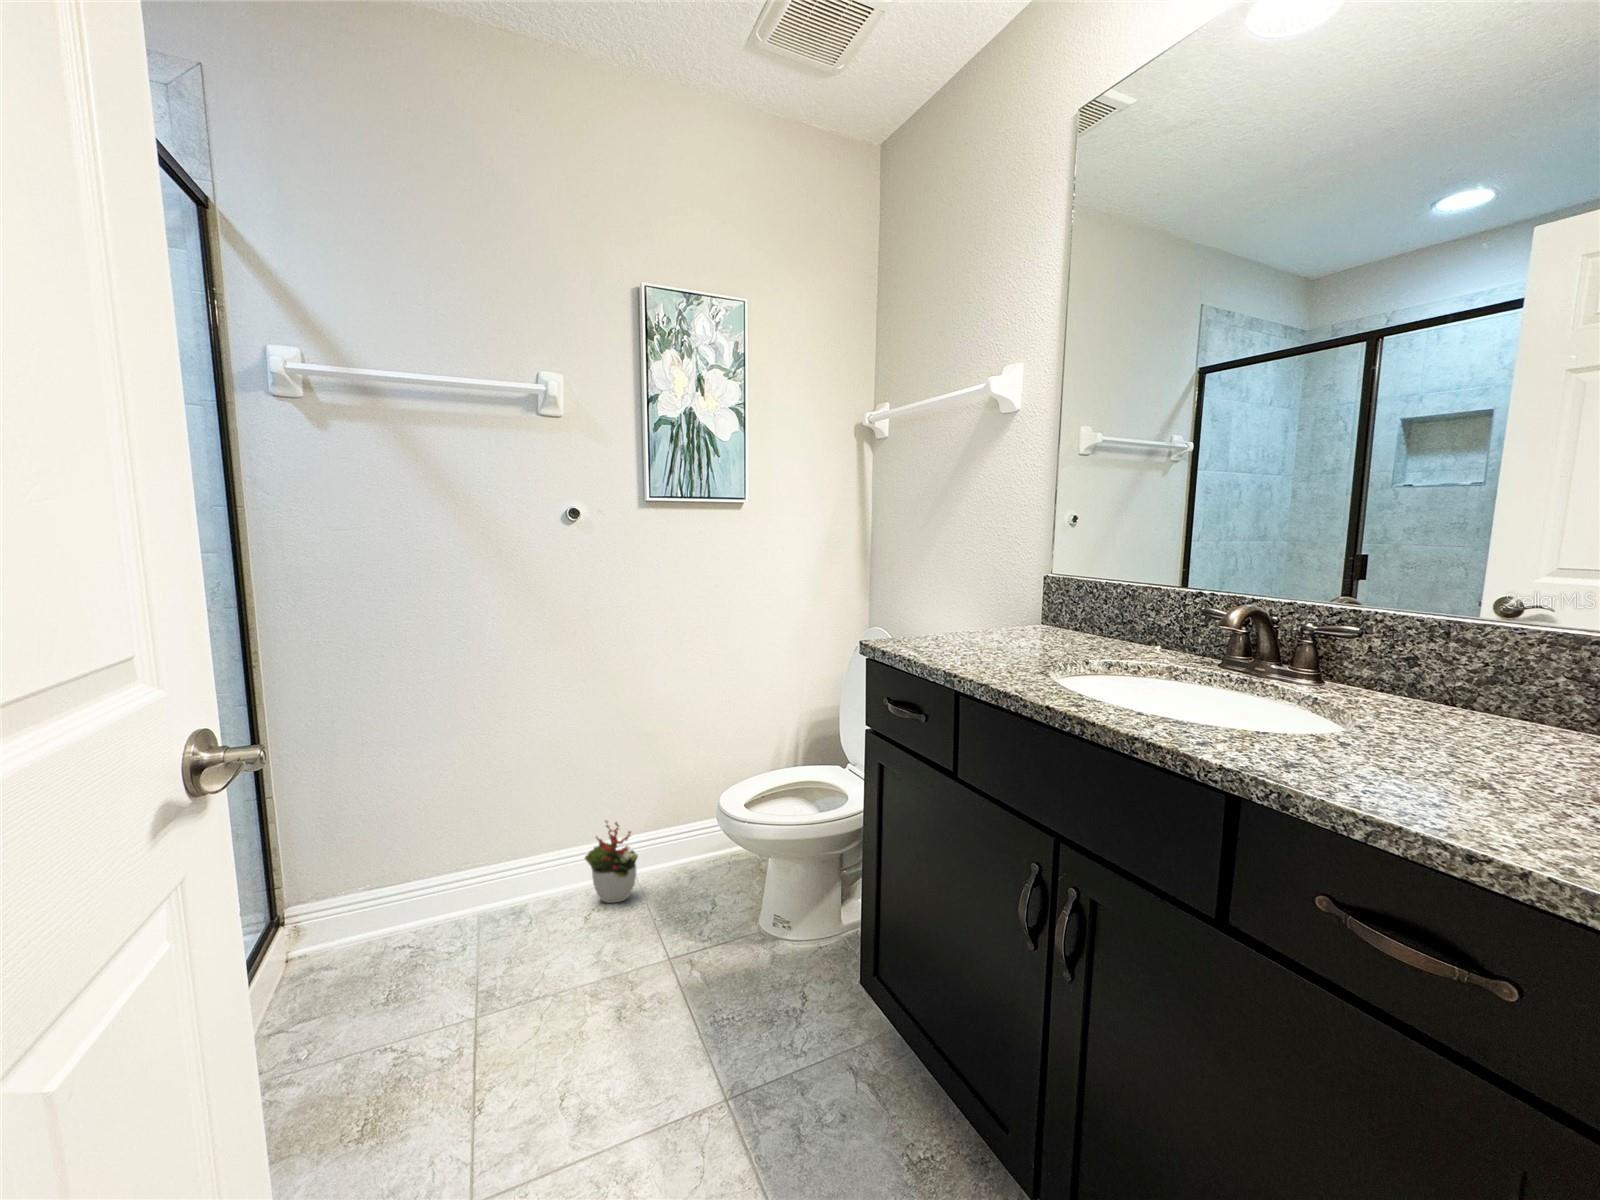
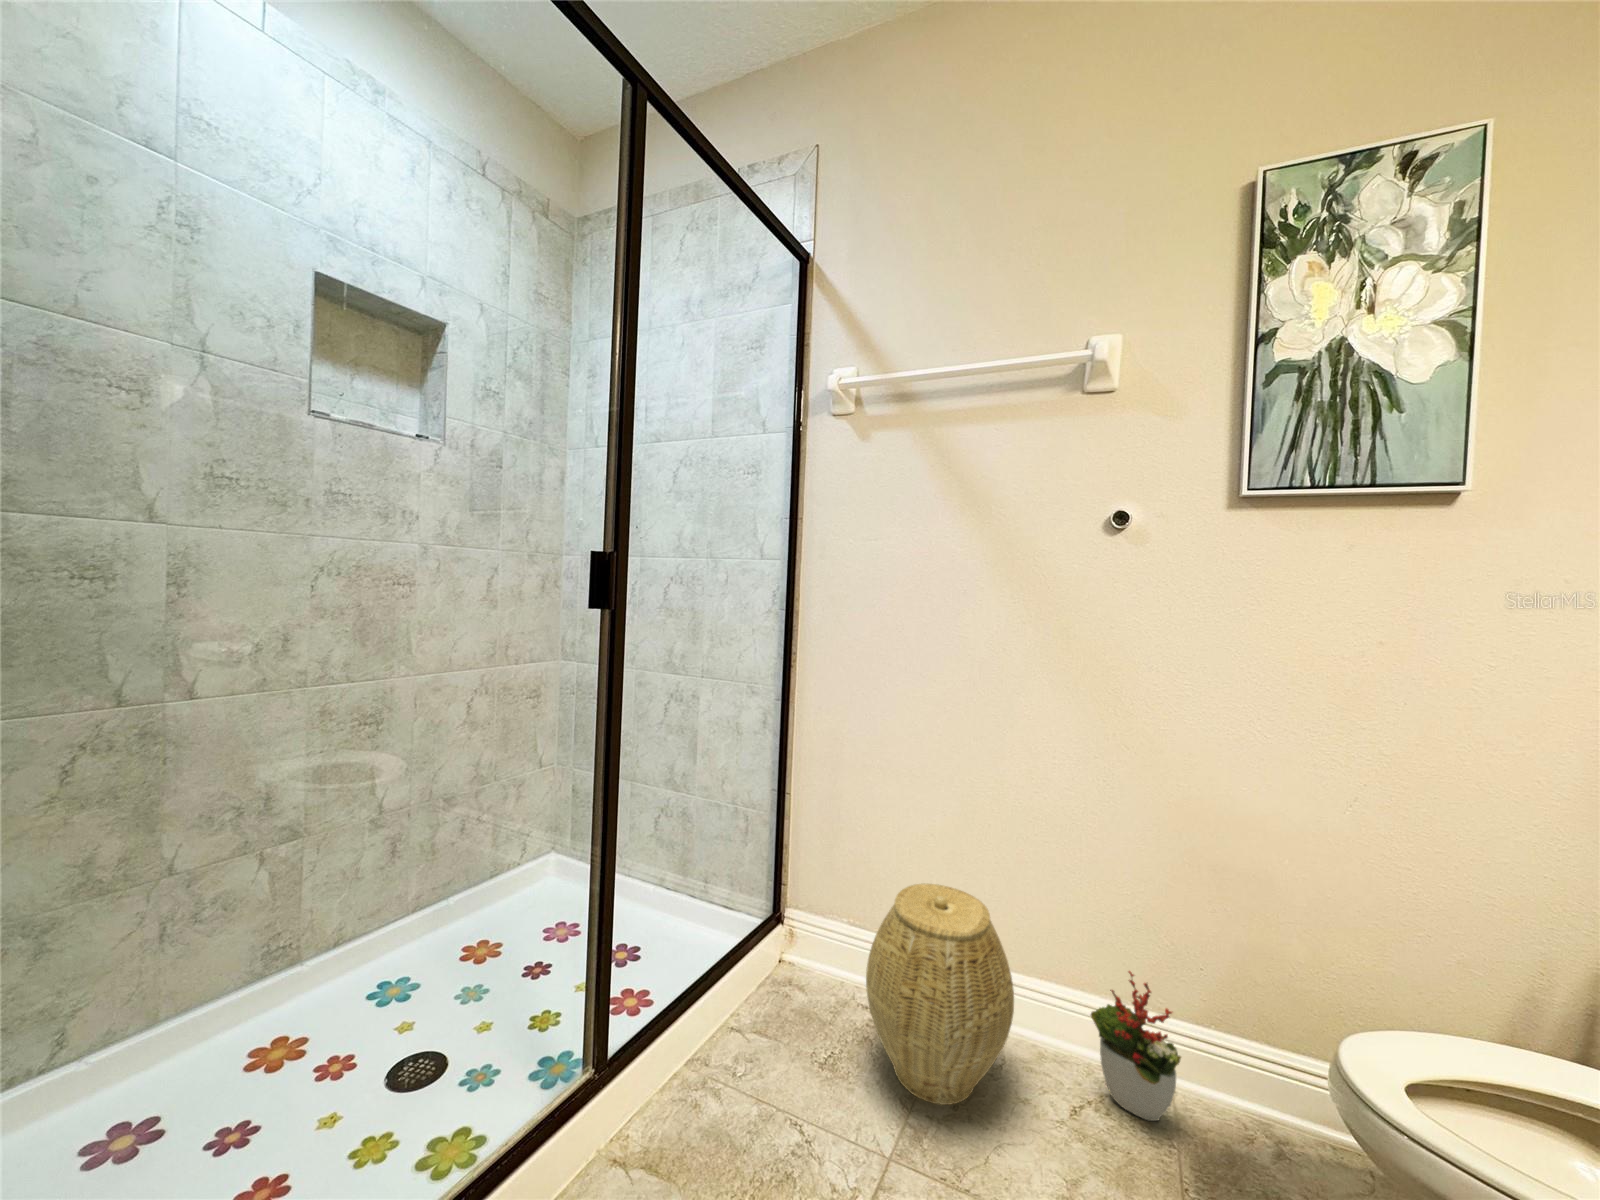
woven basket: none [413,817,538,975] -> present [866,884,1014,1105]

